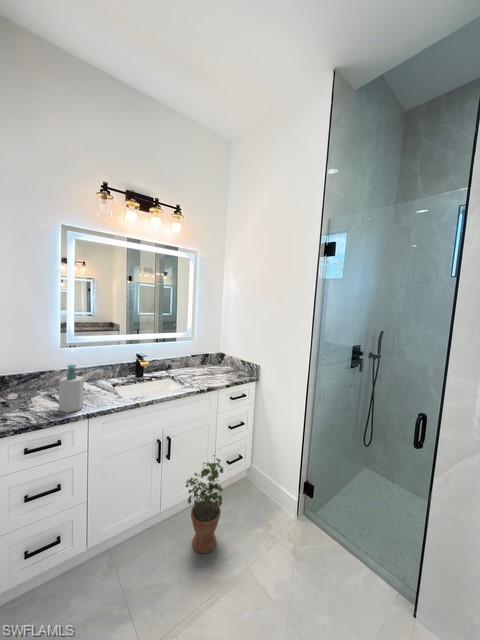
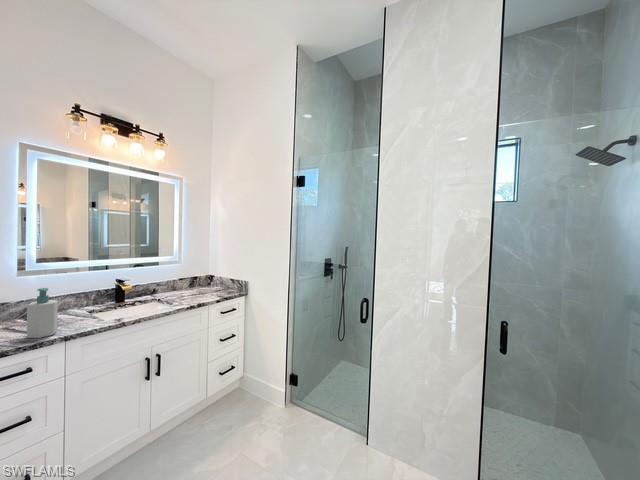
potted plant: present [186,455,223,553] -> none [178,364,216,457]

